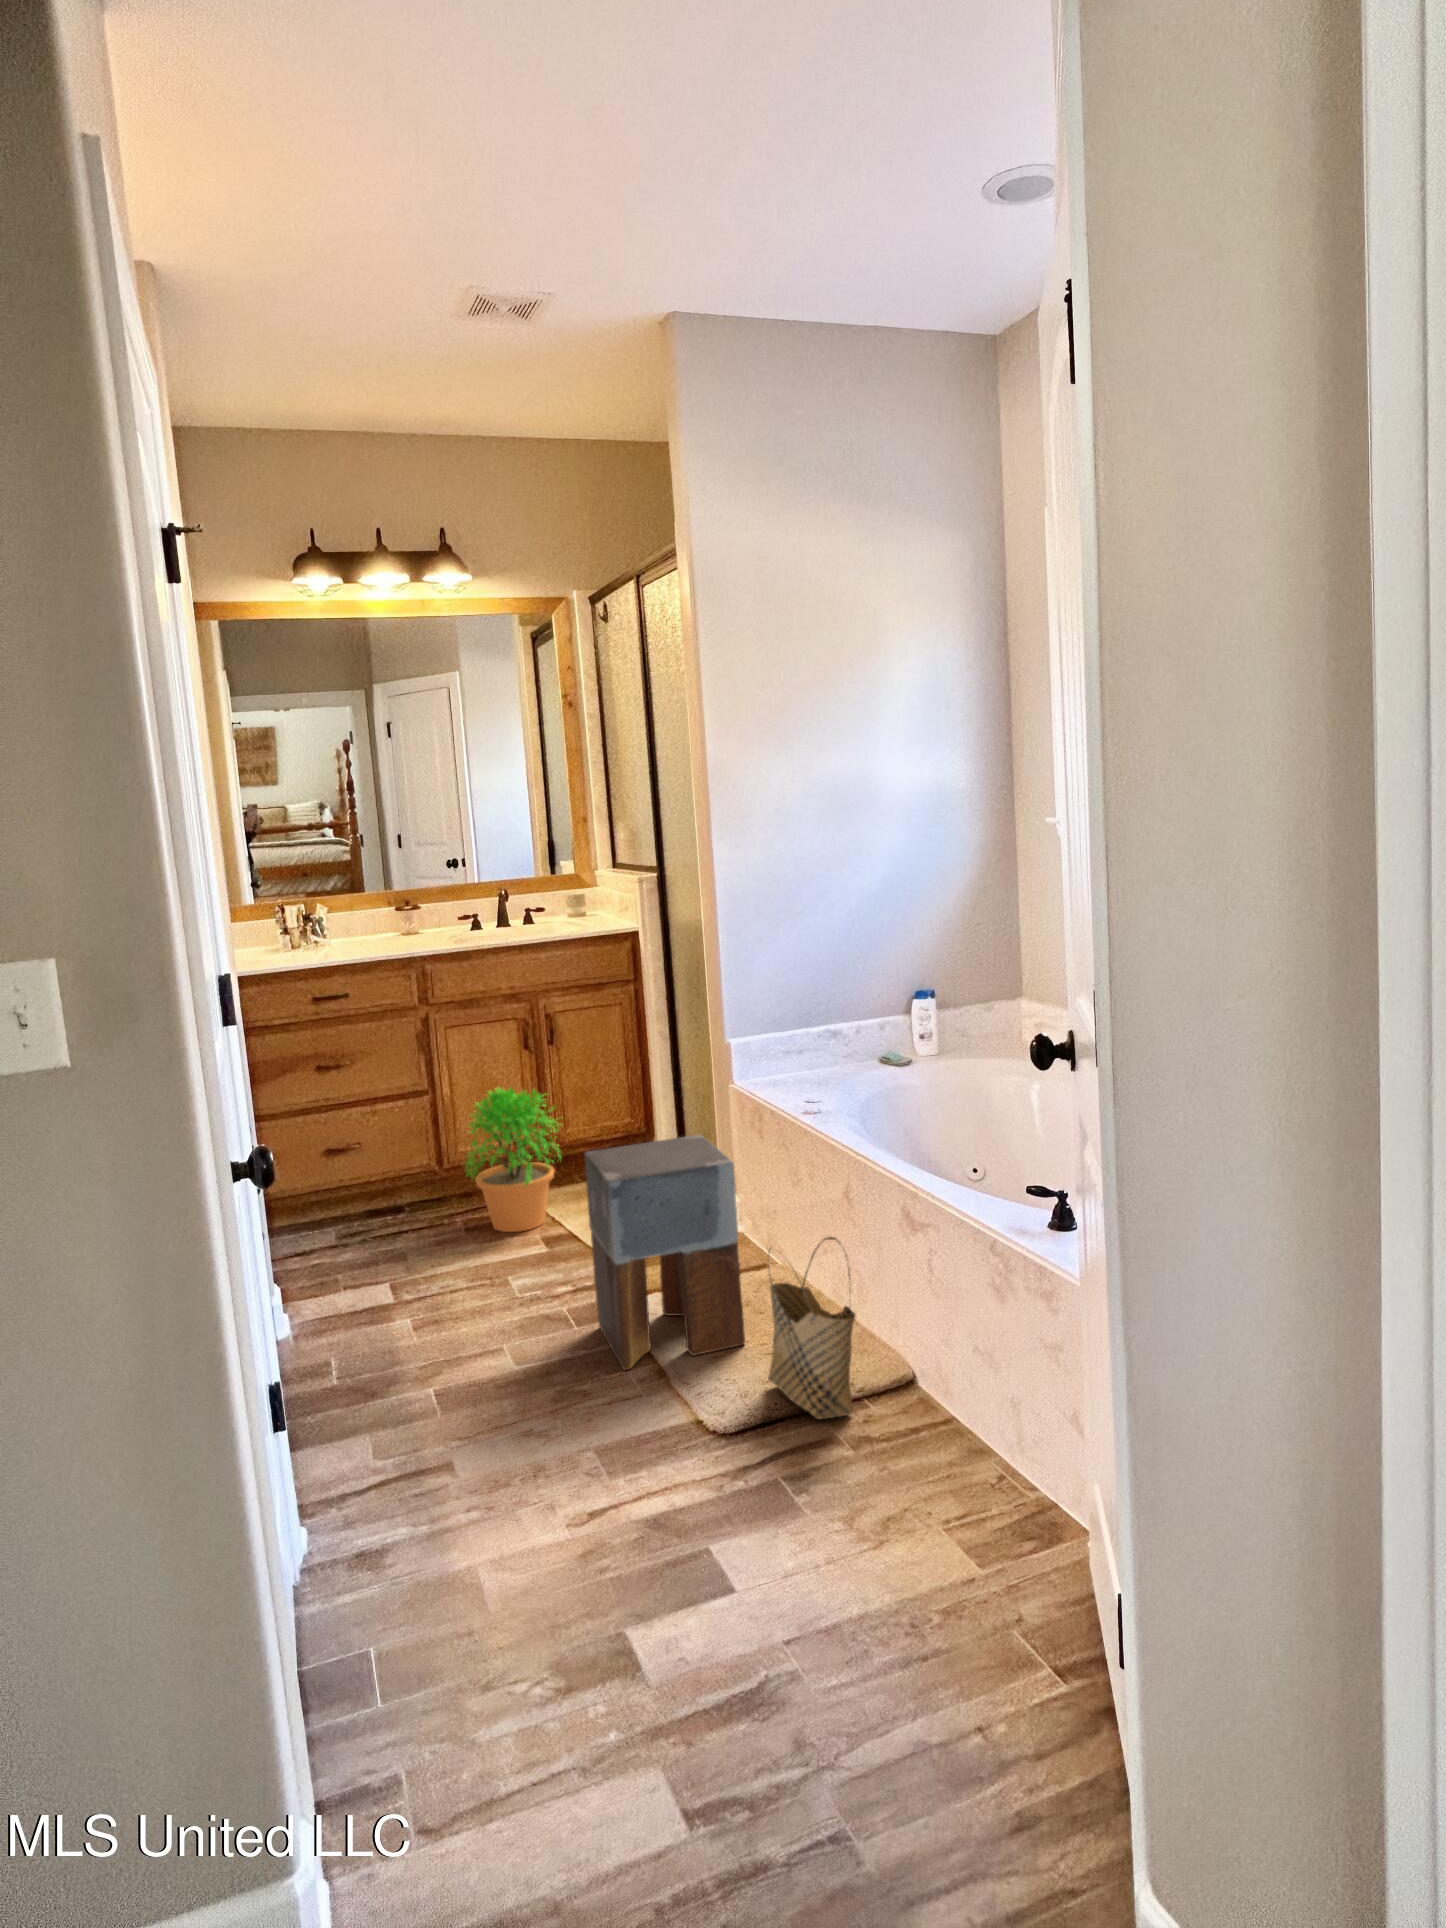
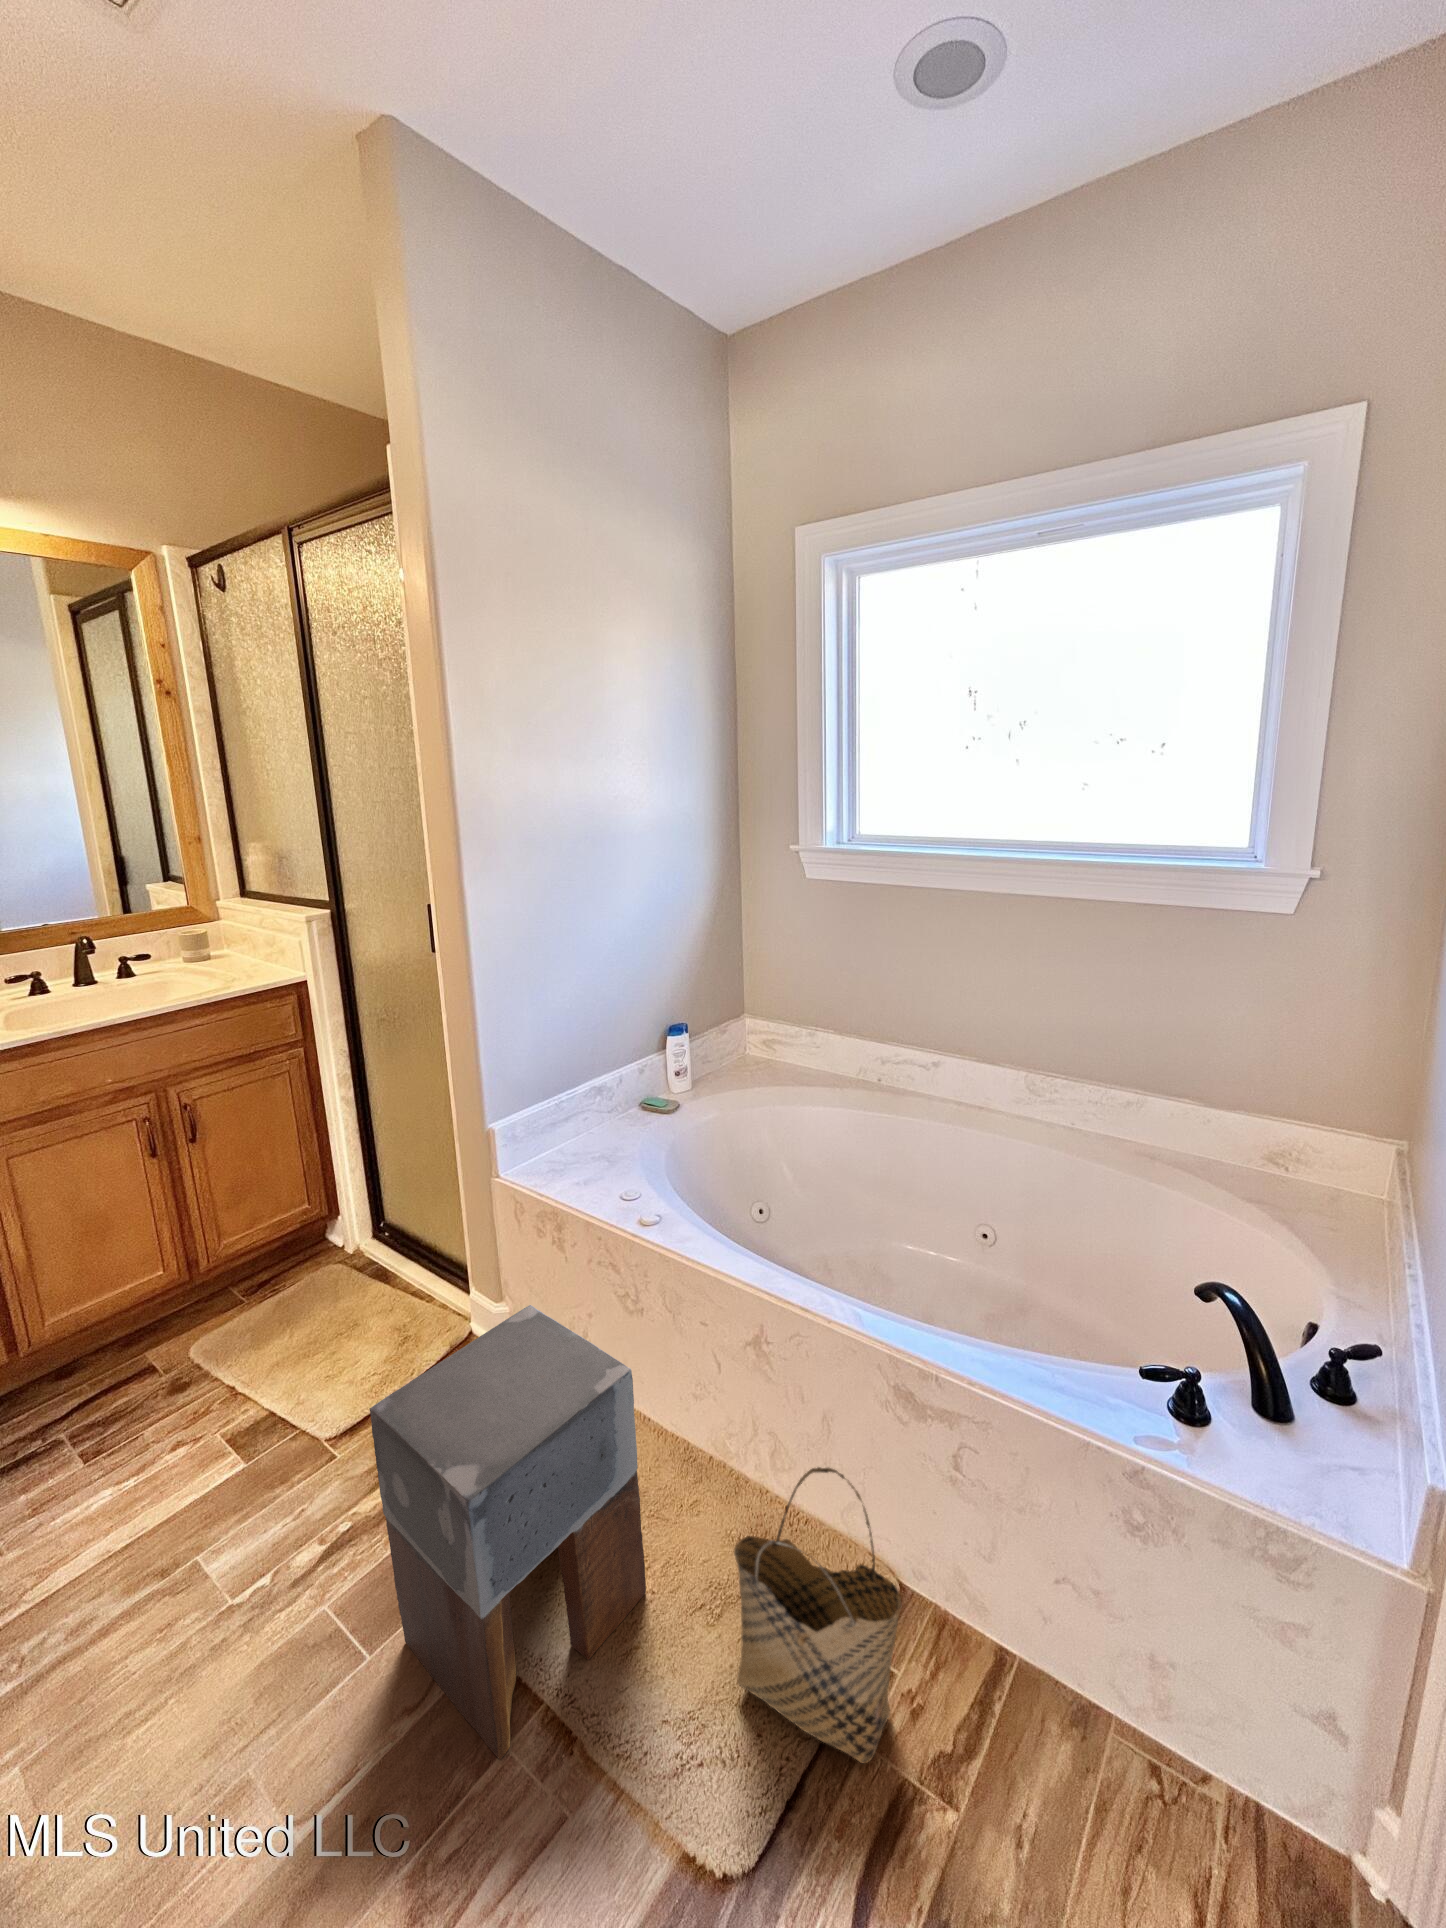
potted plant: present [466,1087,560,1232] -> none [65,1225,239,1441]

